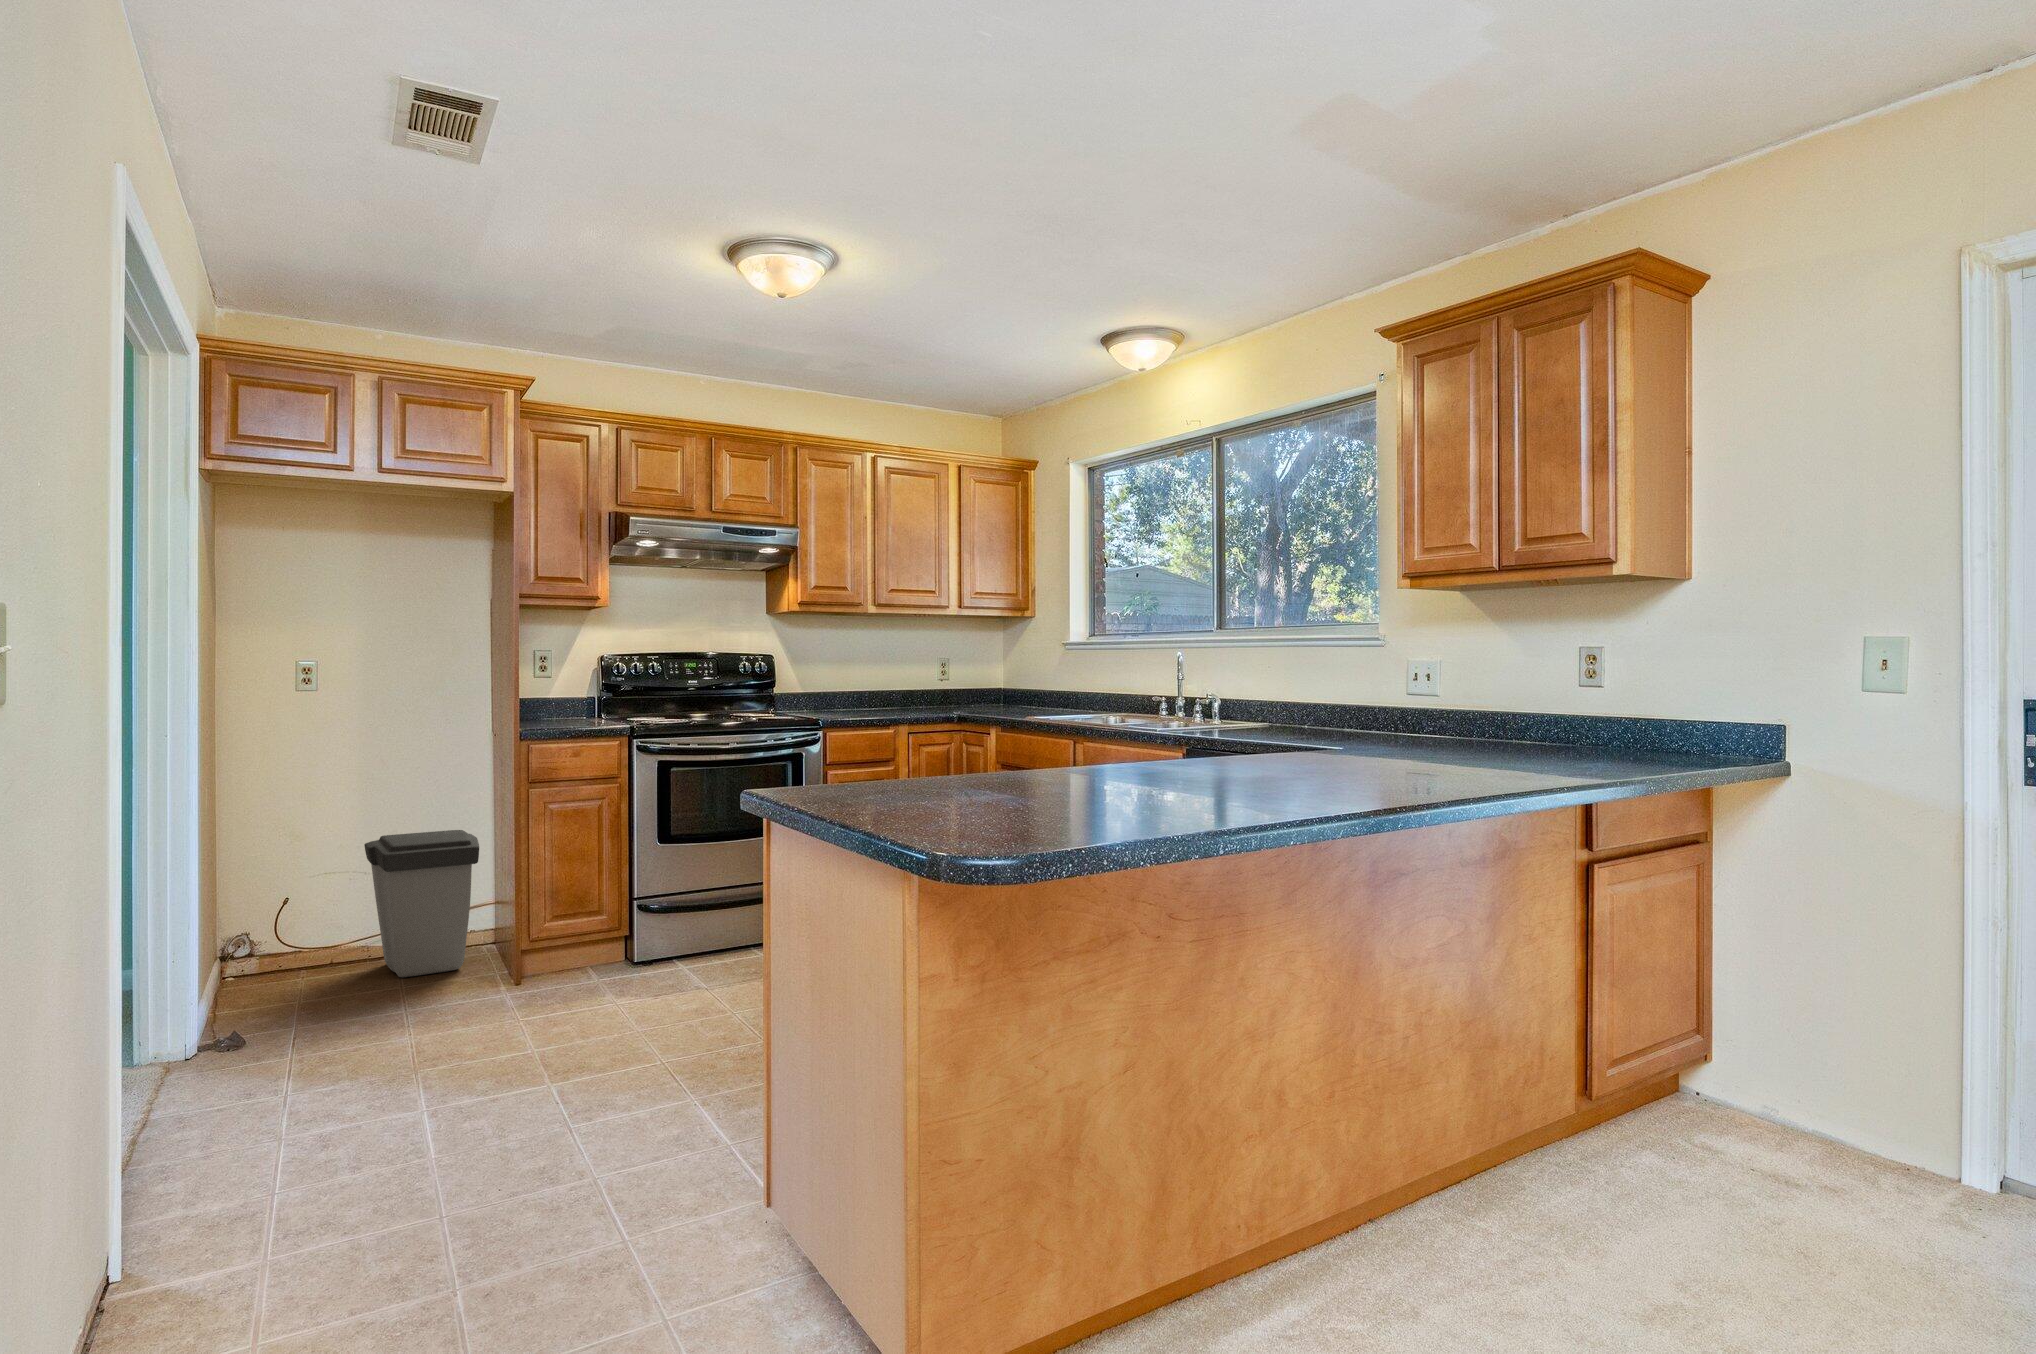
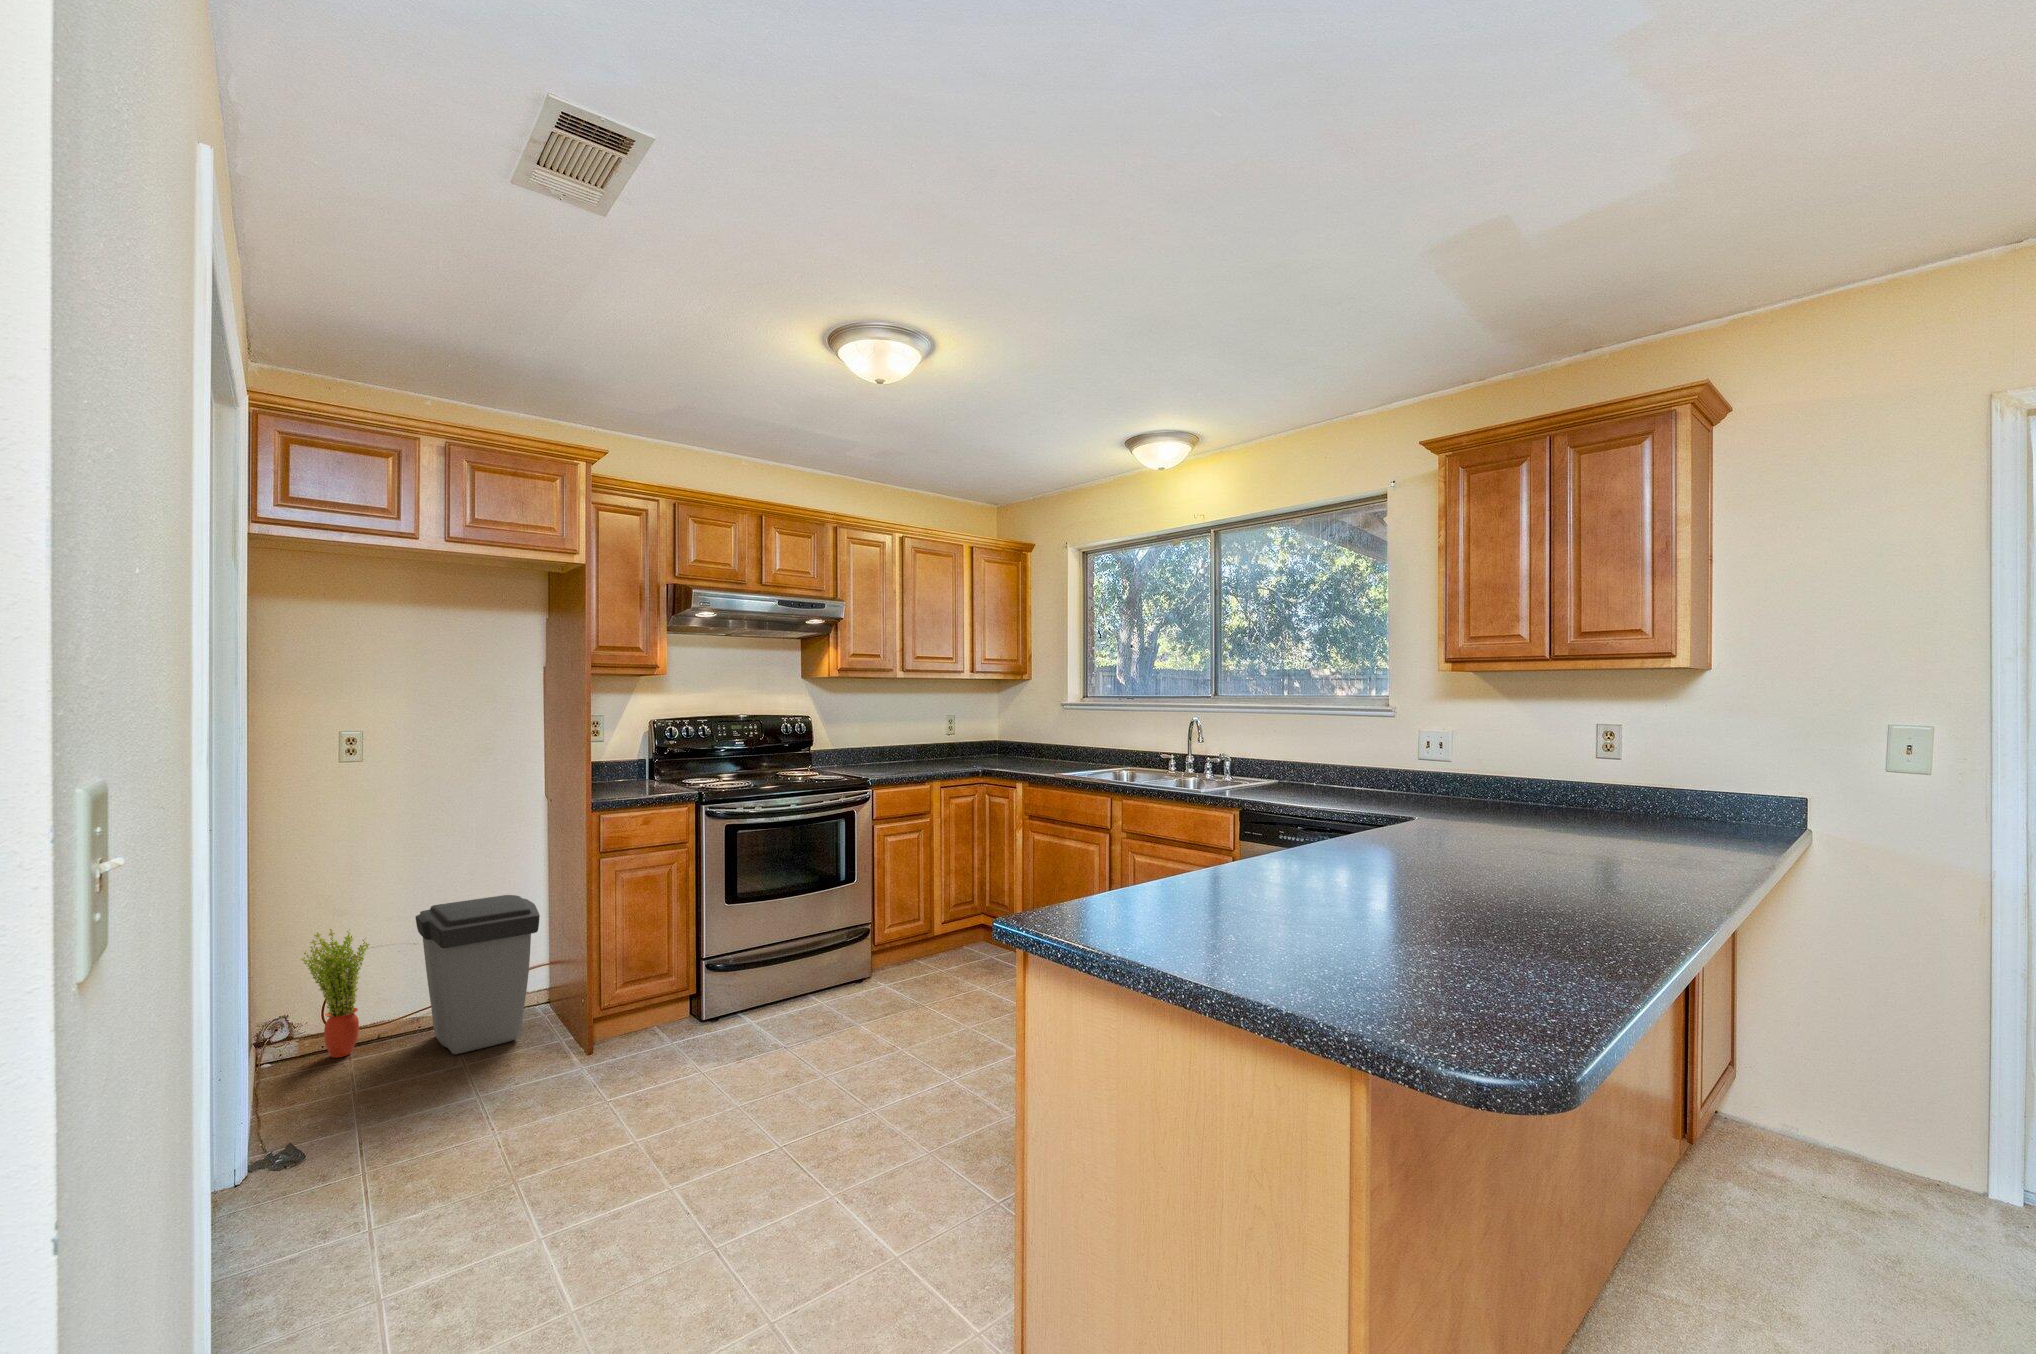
potted plant: none [261,853,323,976] -> present [301,929,370,1058]

